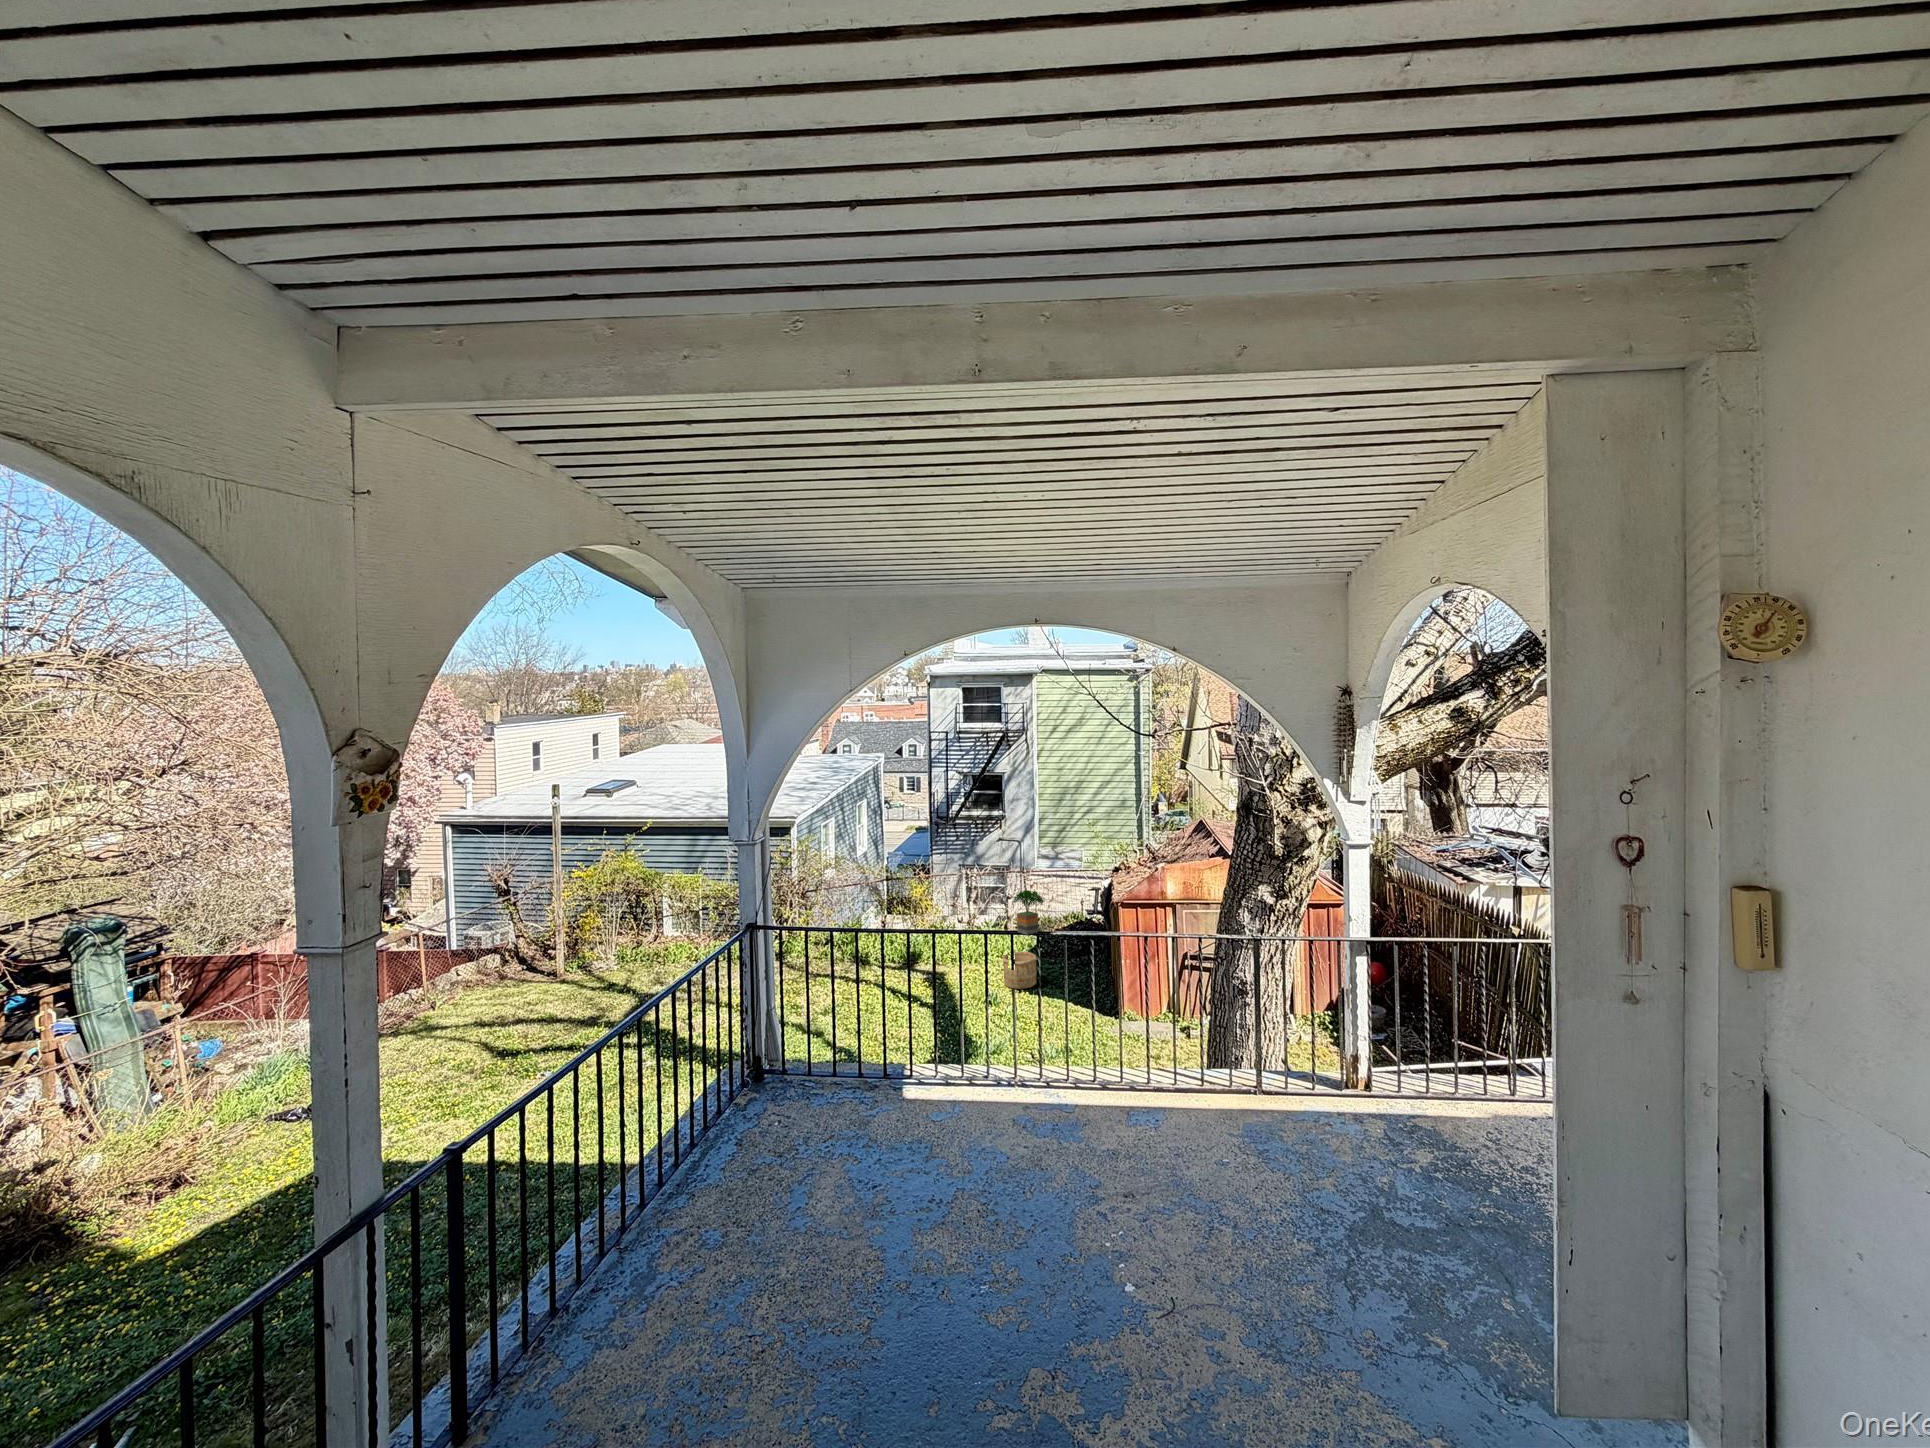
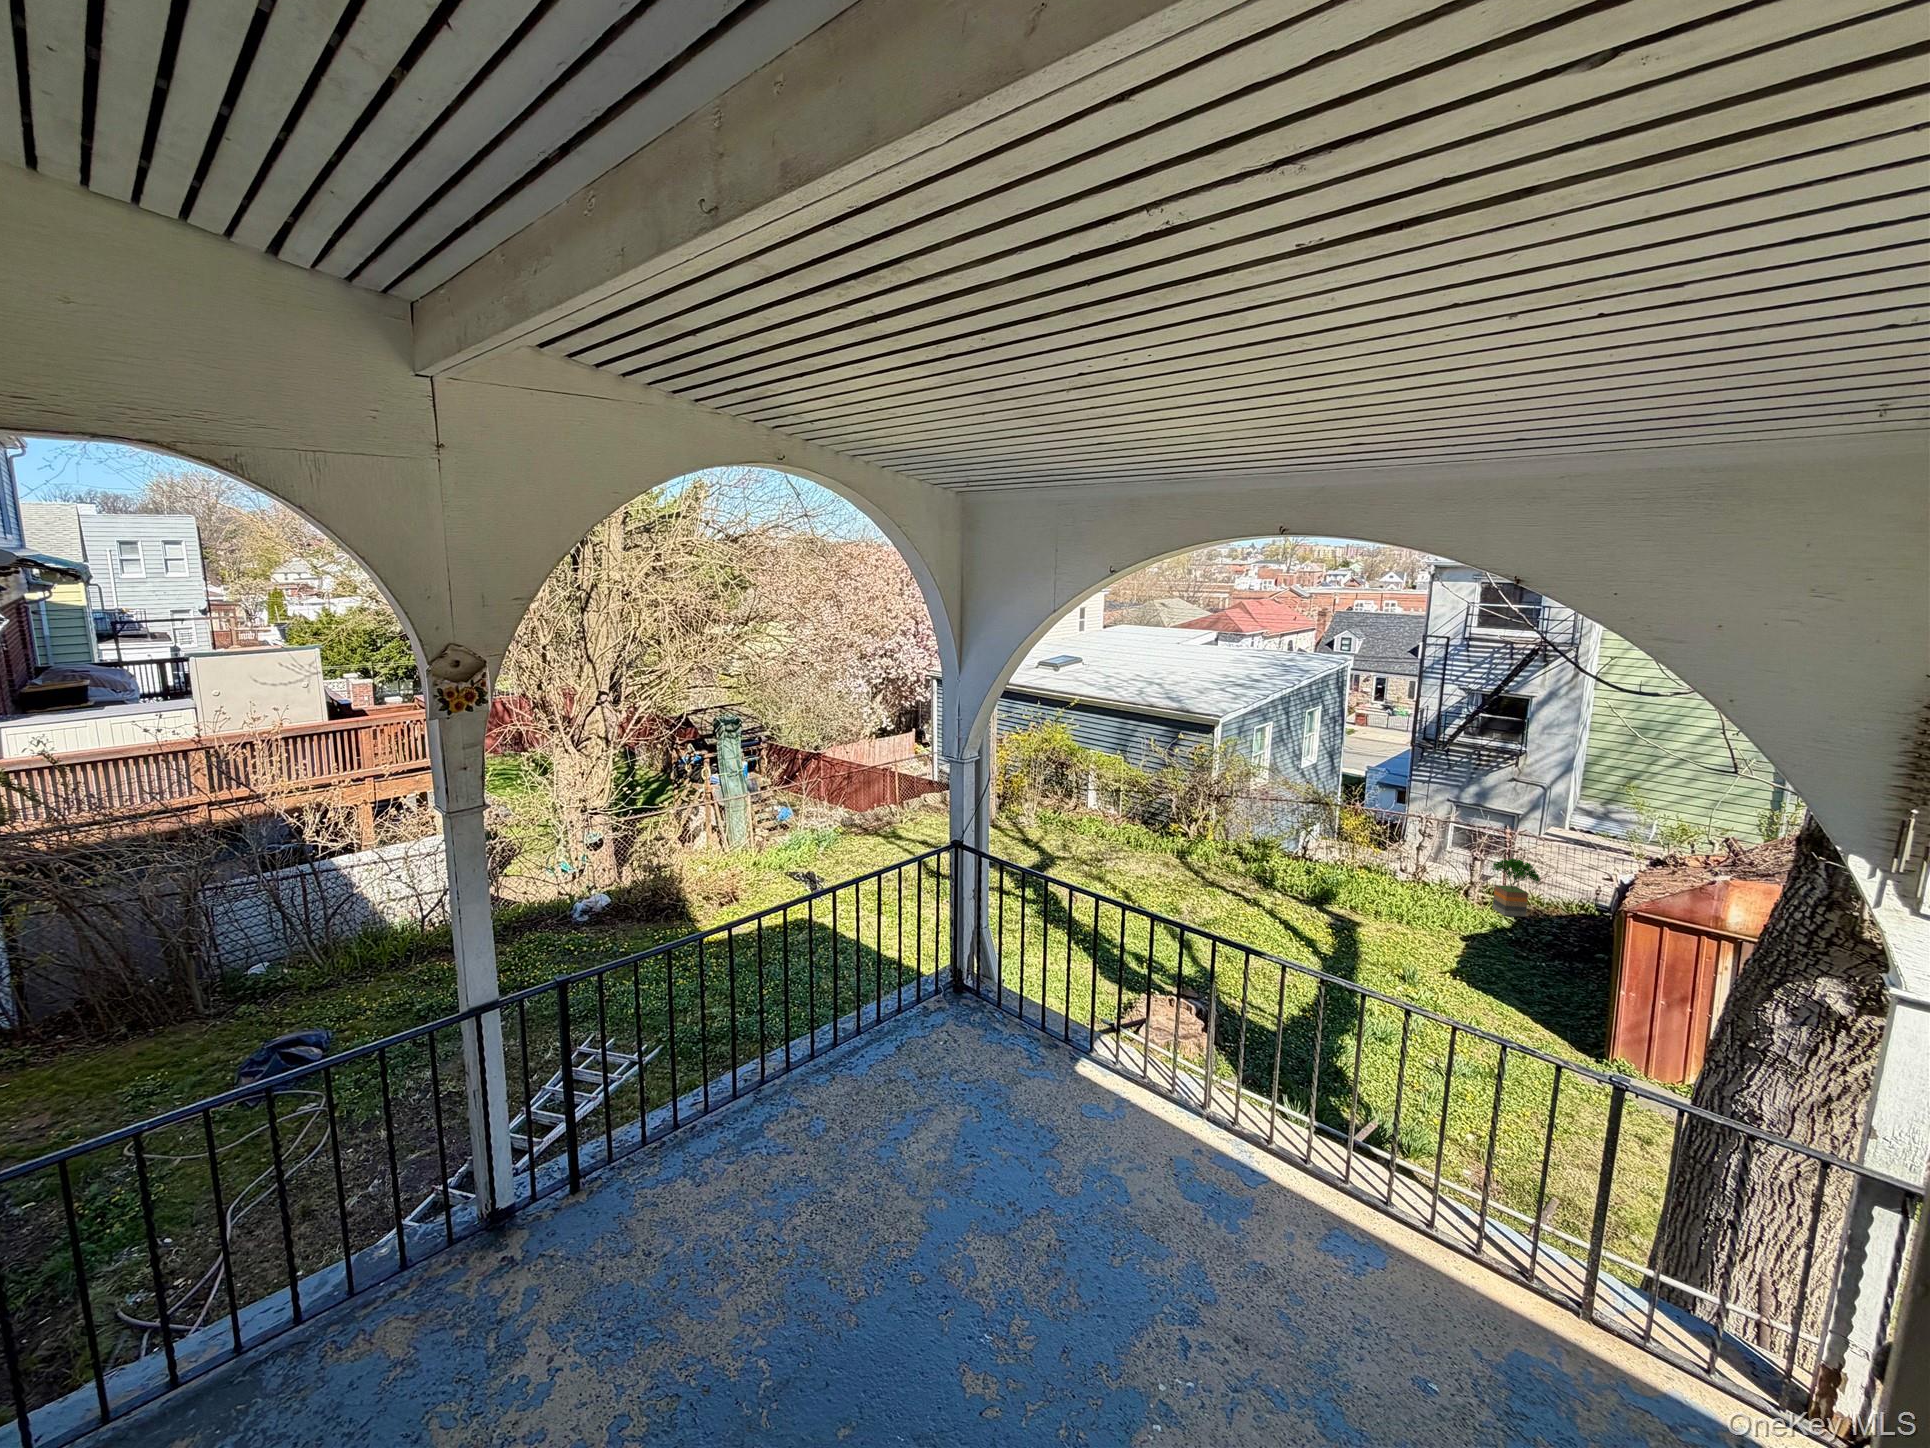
wooden bucket: present [1003,951,1037,989] -> none [1433,928,1487,978]

